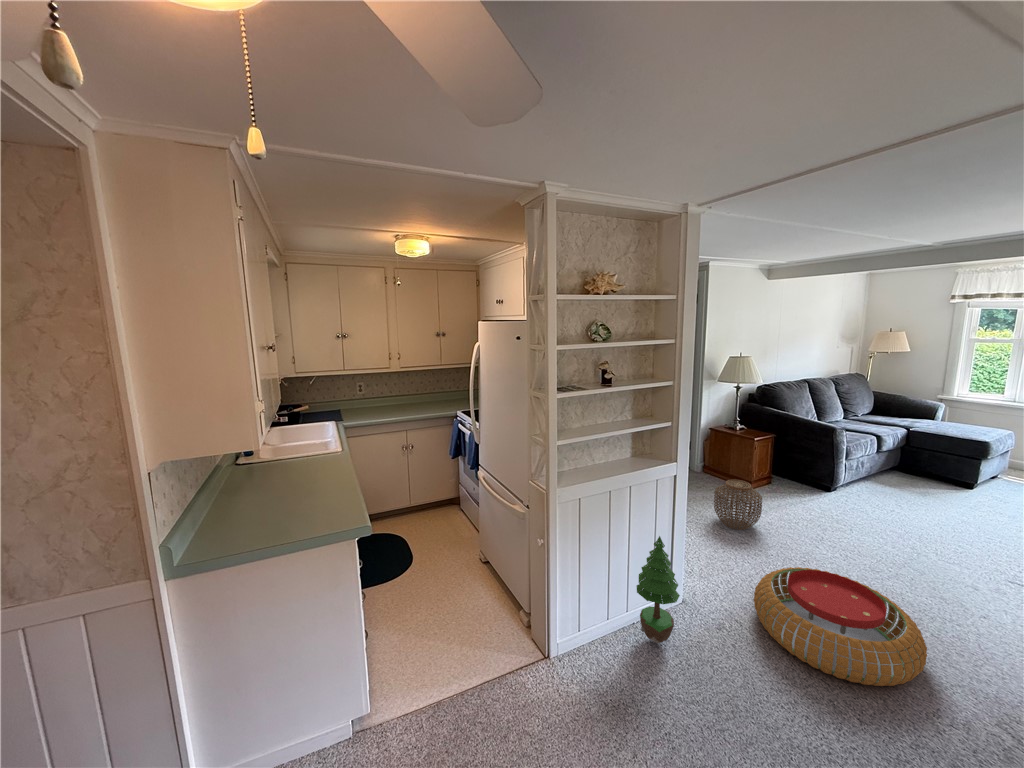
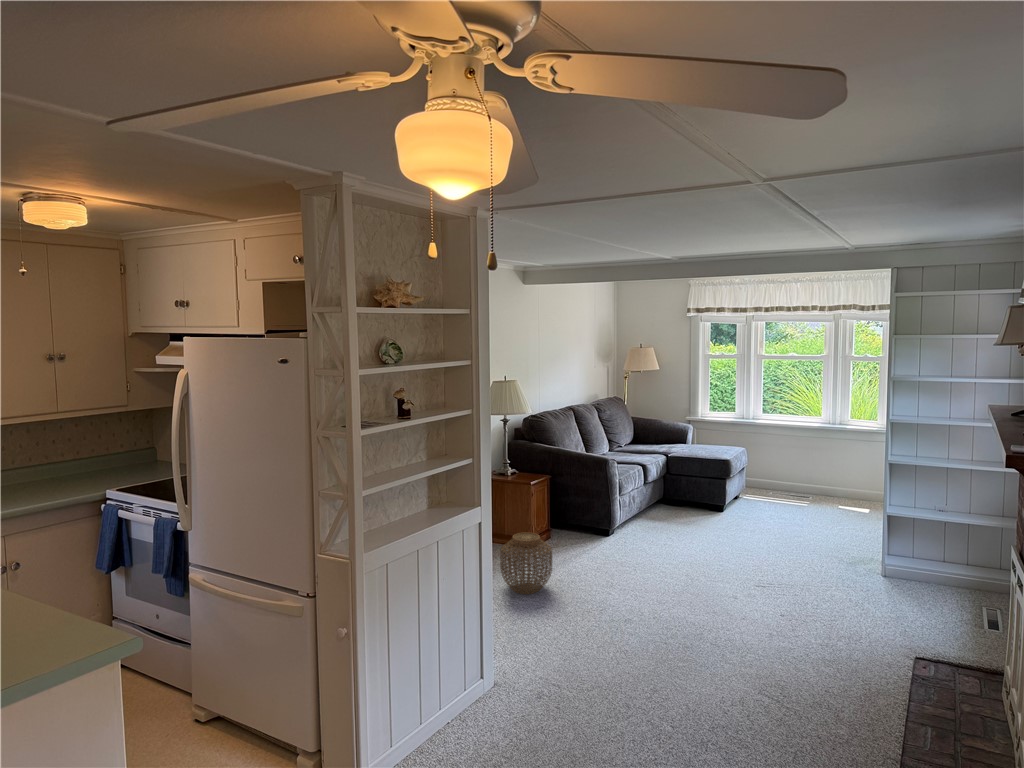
potted tree: present [637,536,680,644] -> none [451,595,502,731]
pouf: present [754,567,927,686] -> none [566,605,710,702]

